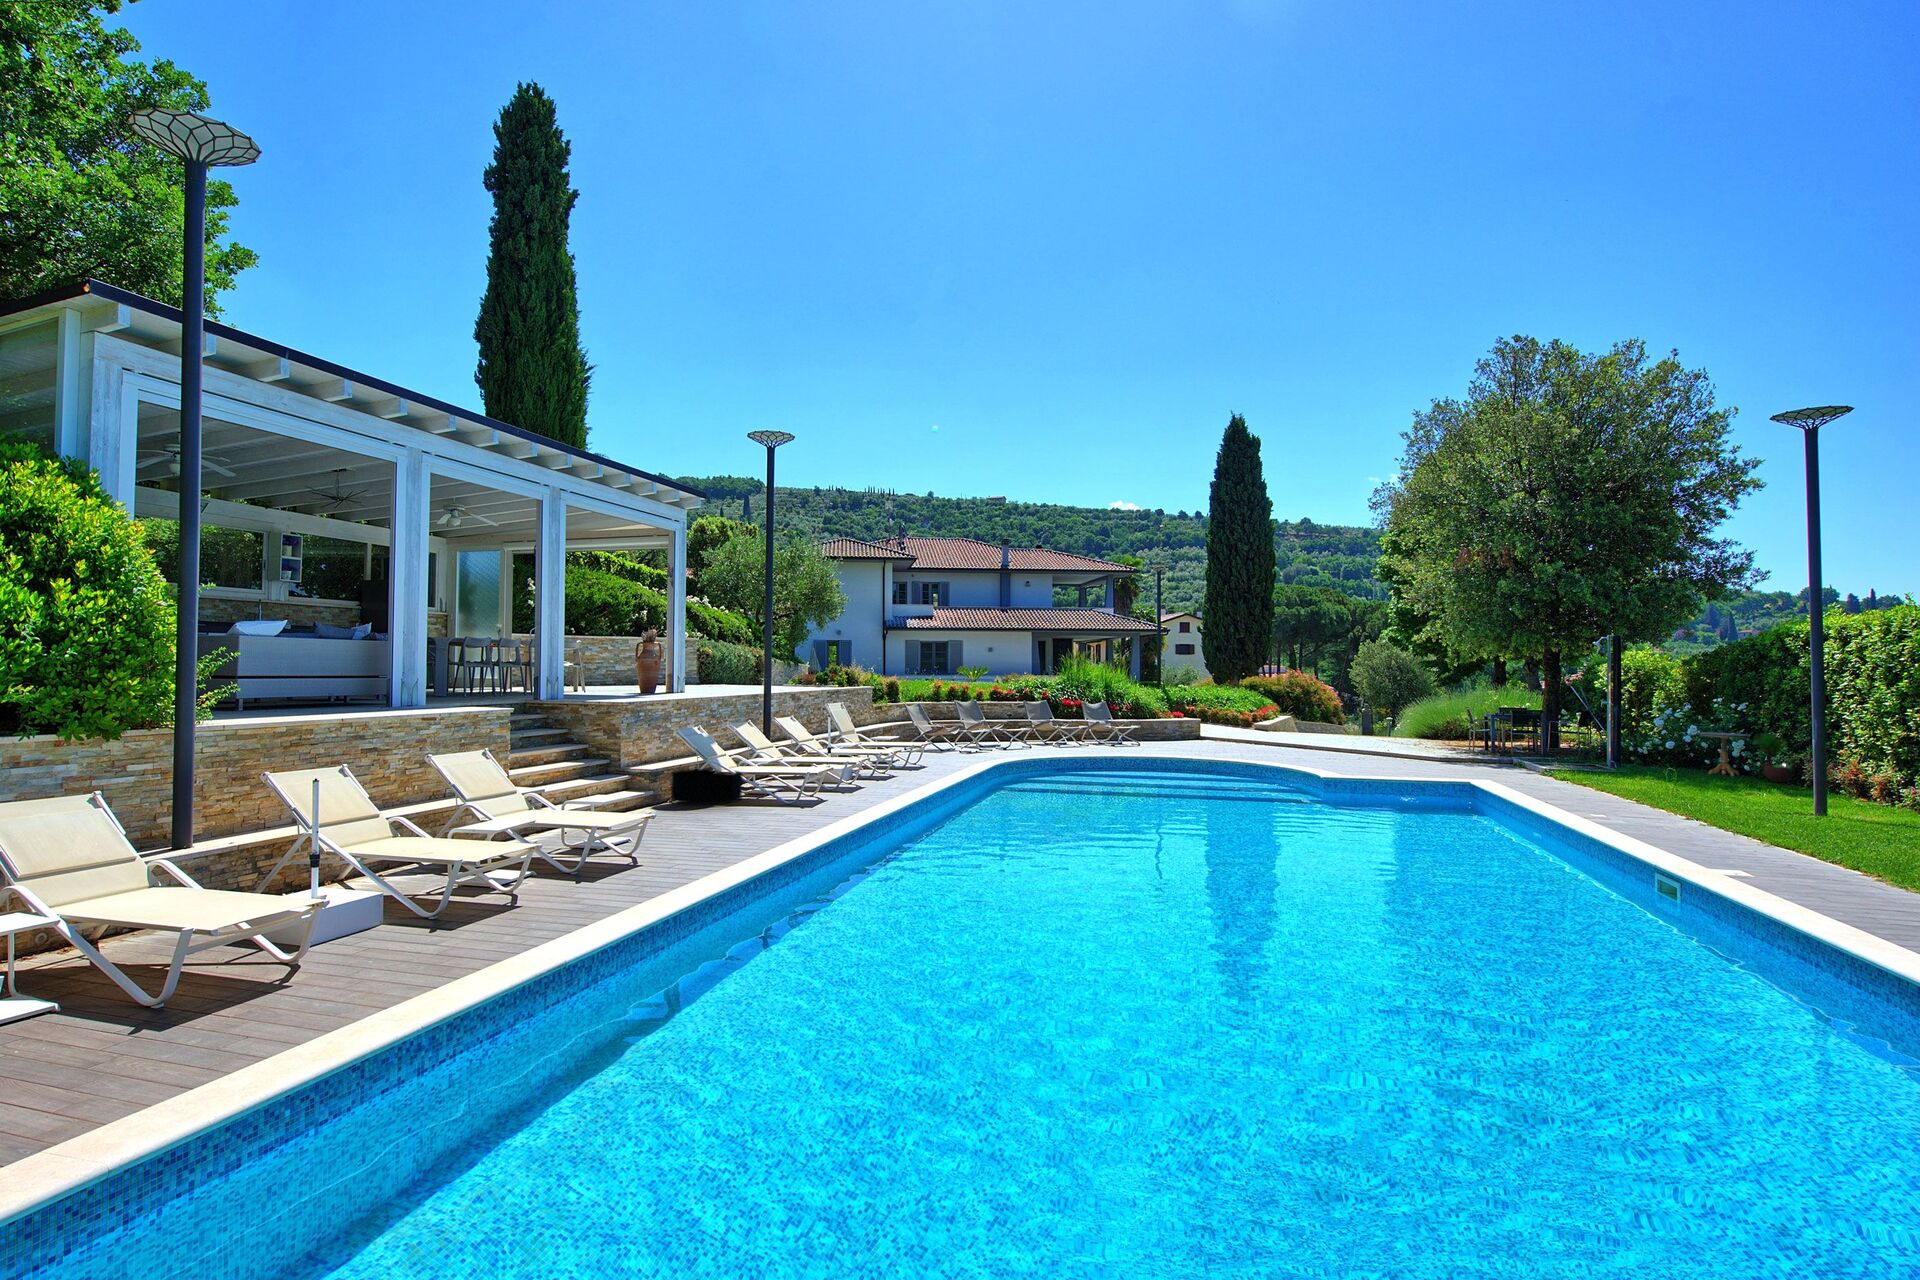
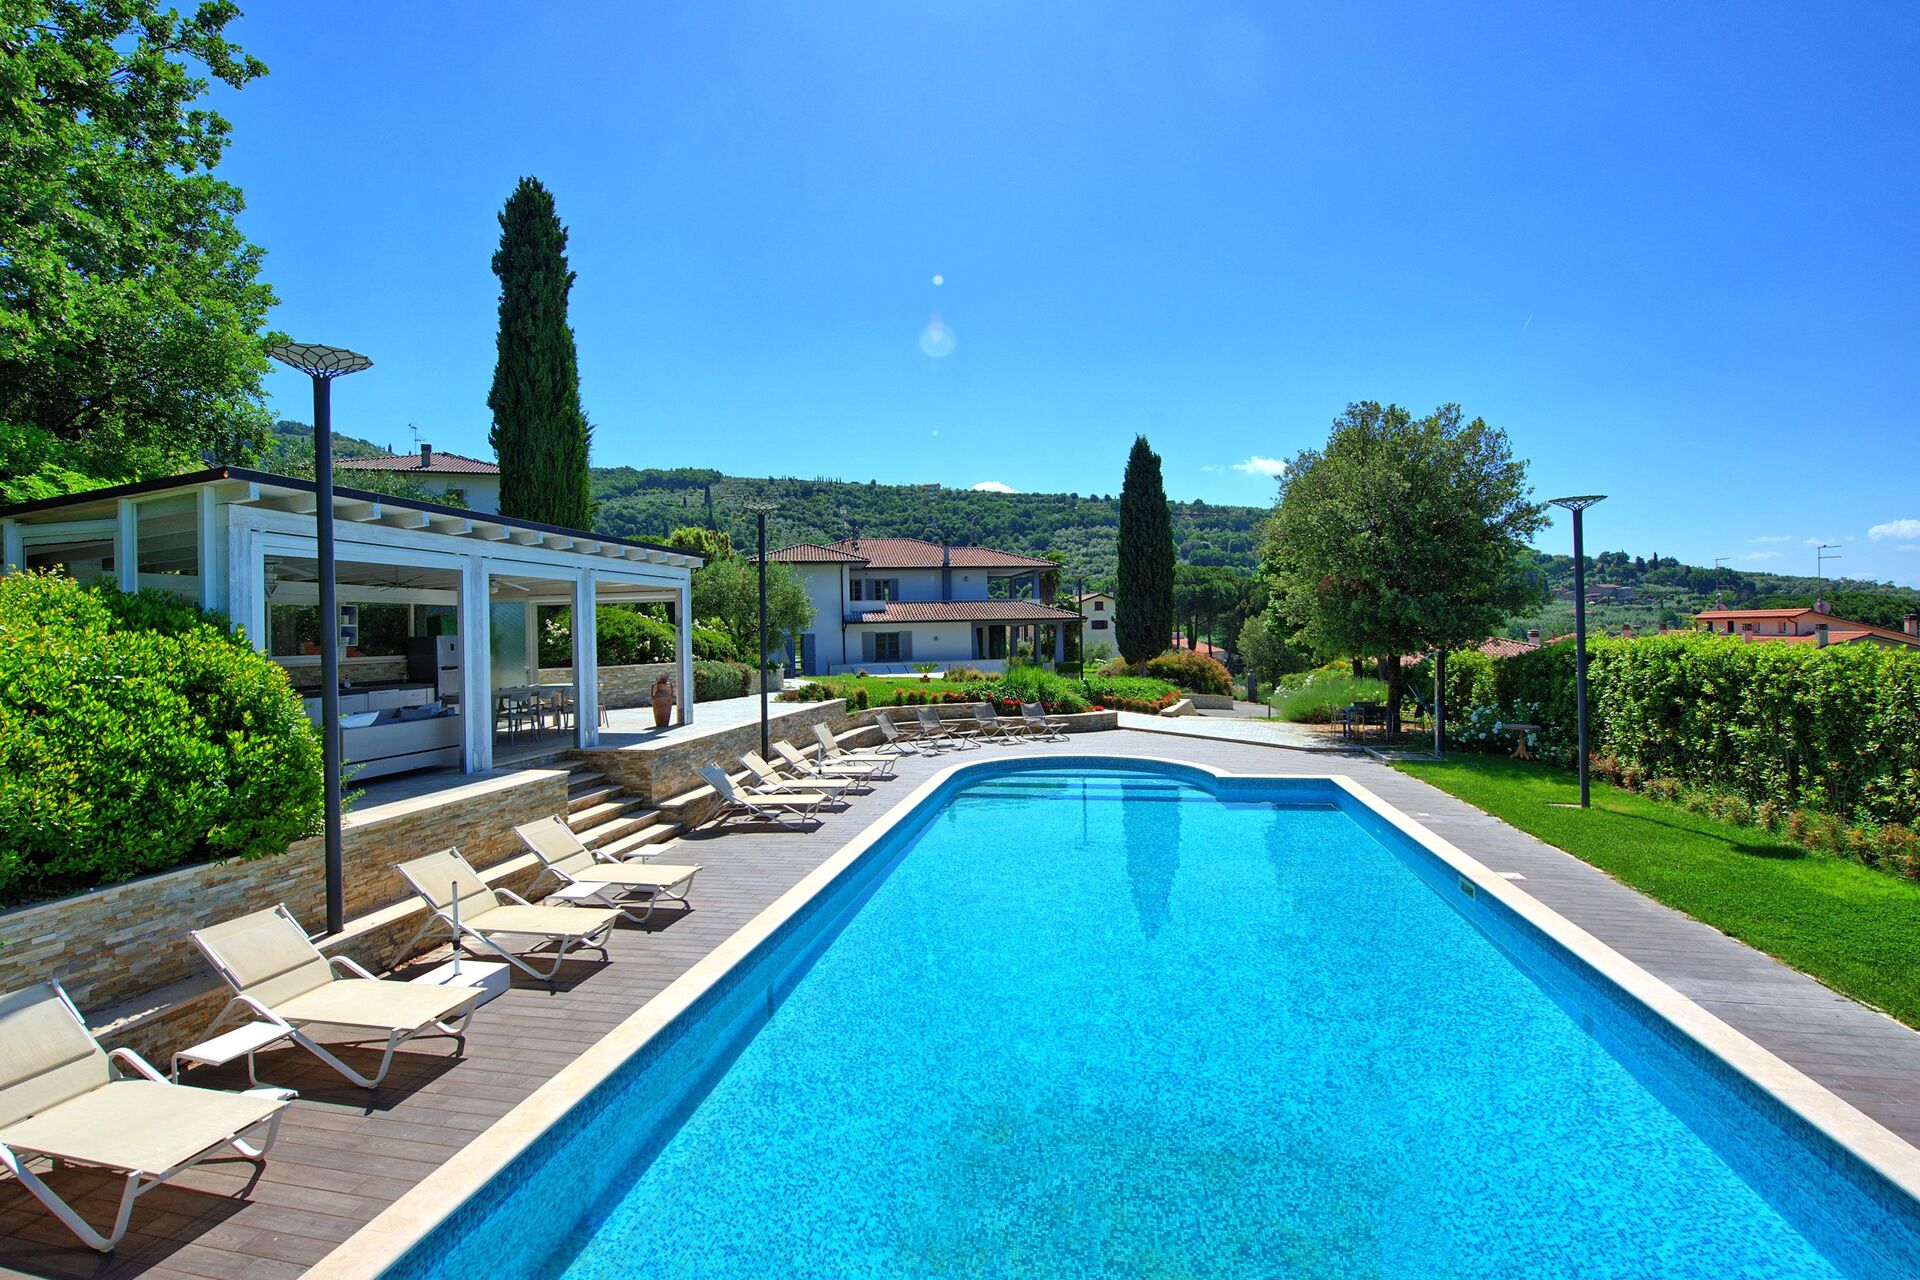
potted tree: present [1753,732,1793,782] -> none [1542,724,1572,766]
basket: present [671,769,742,804] -> none [692,801,750,833]

